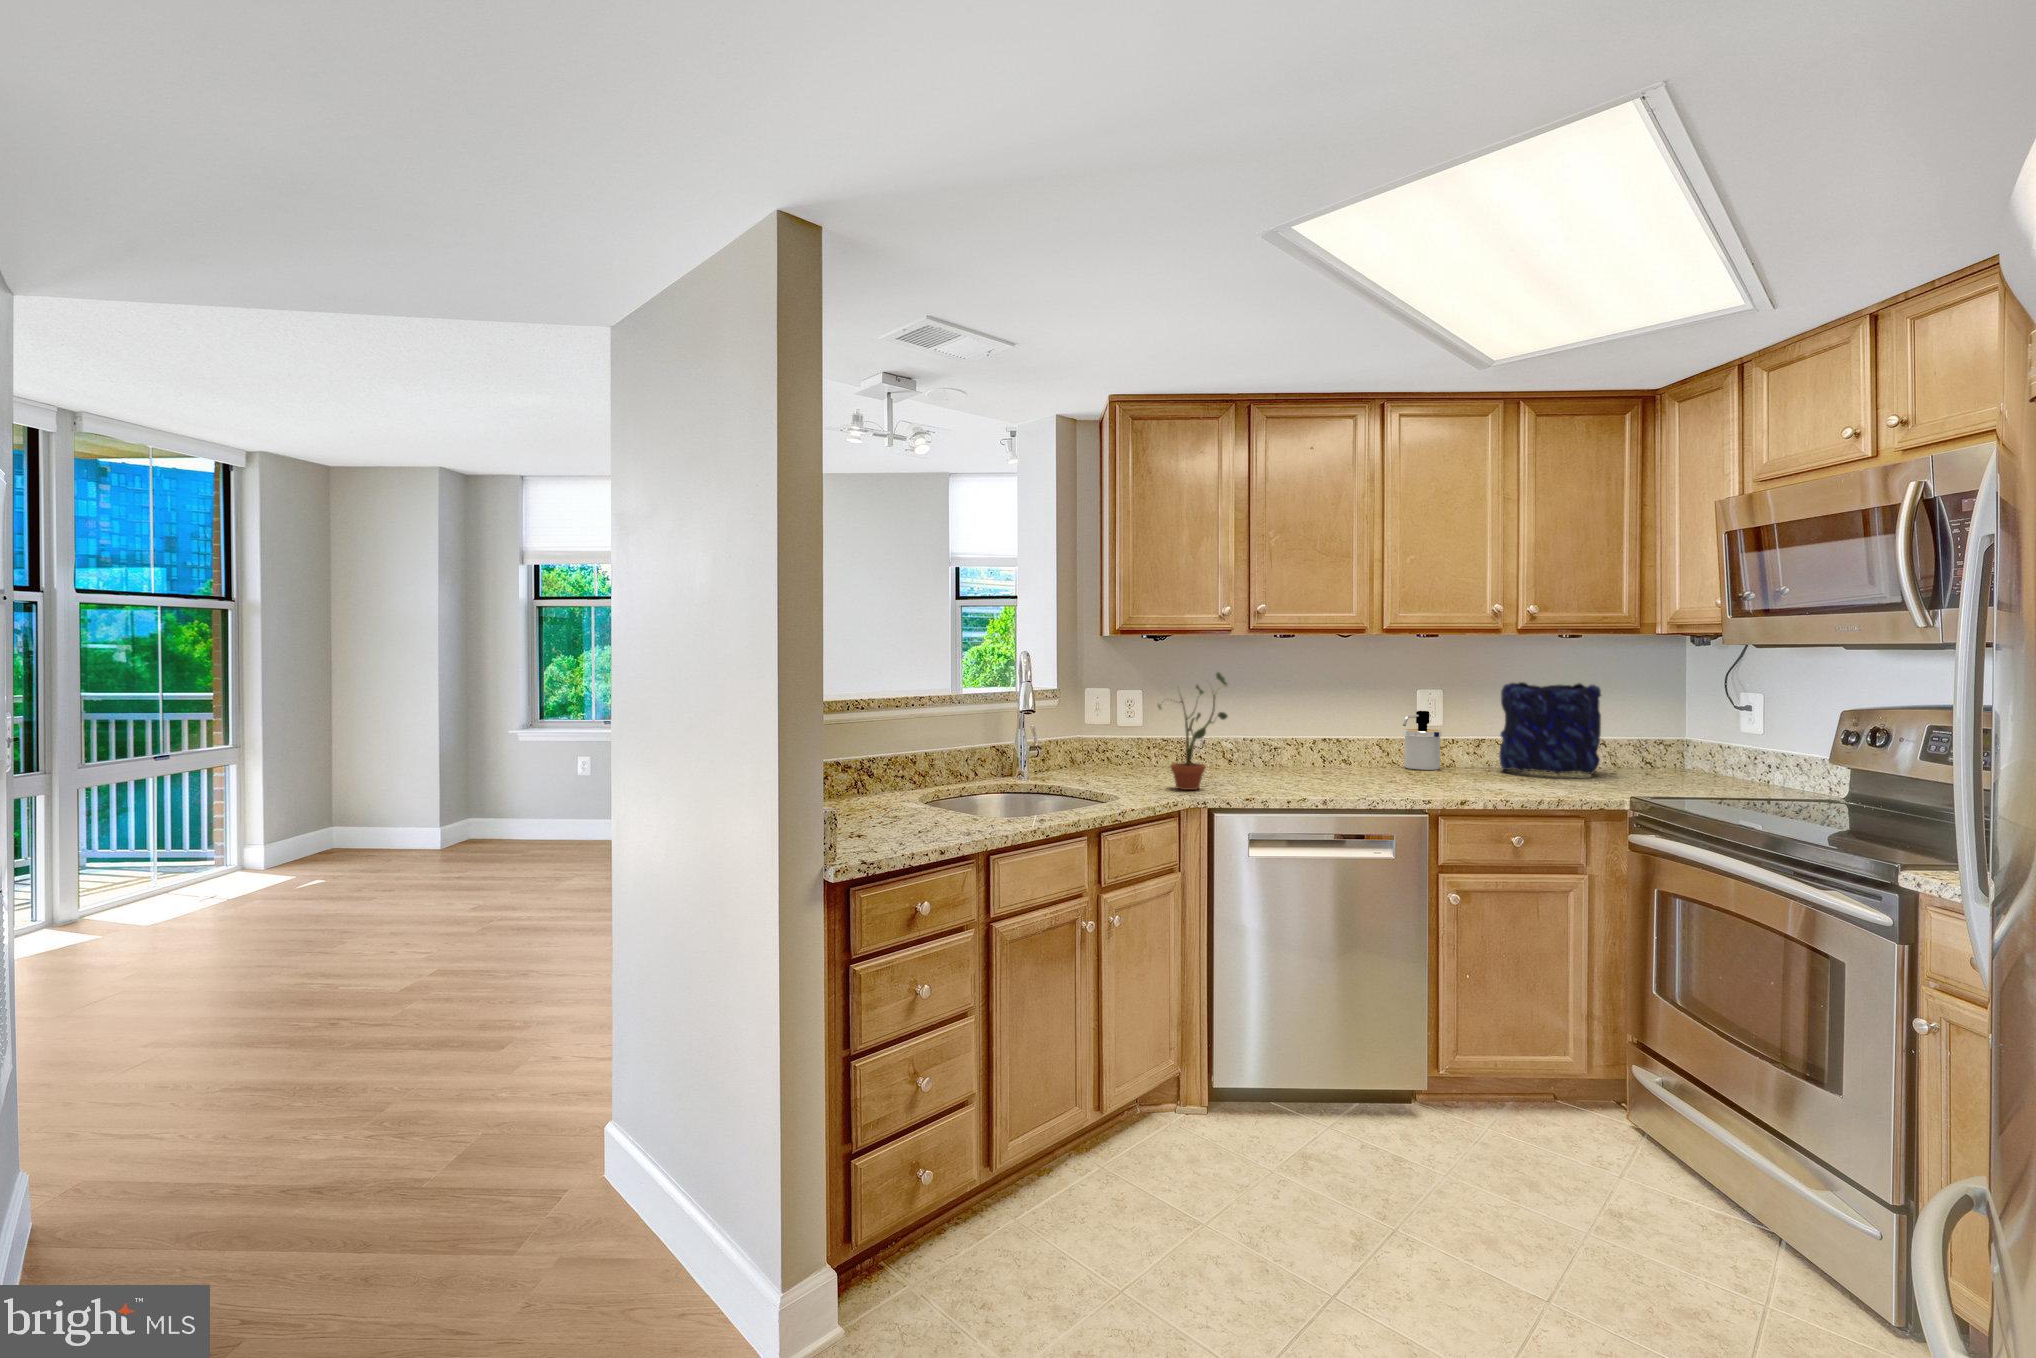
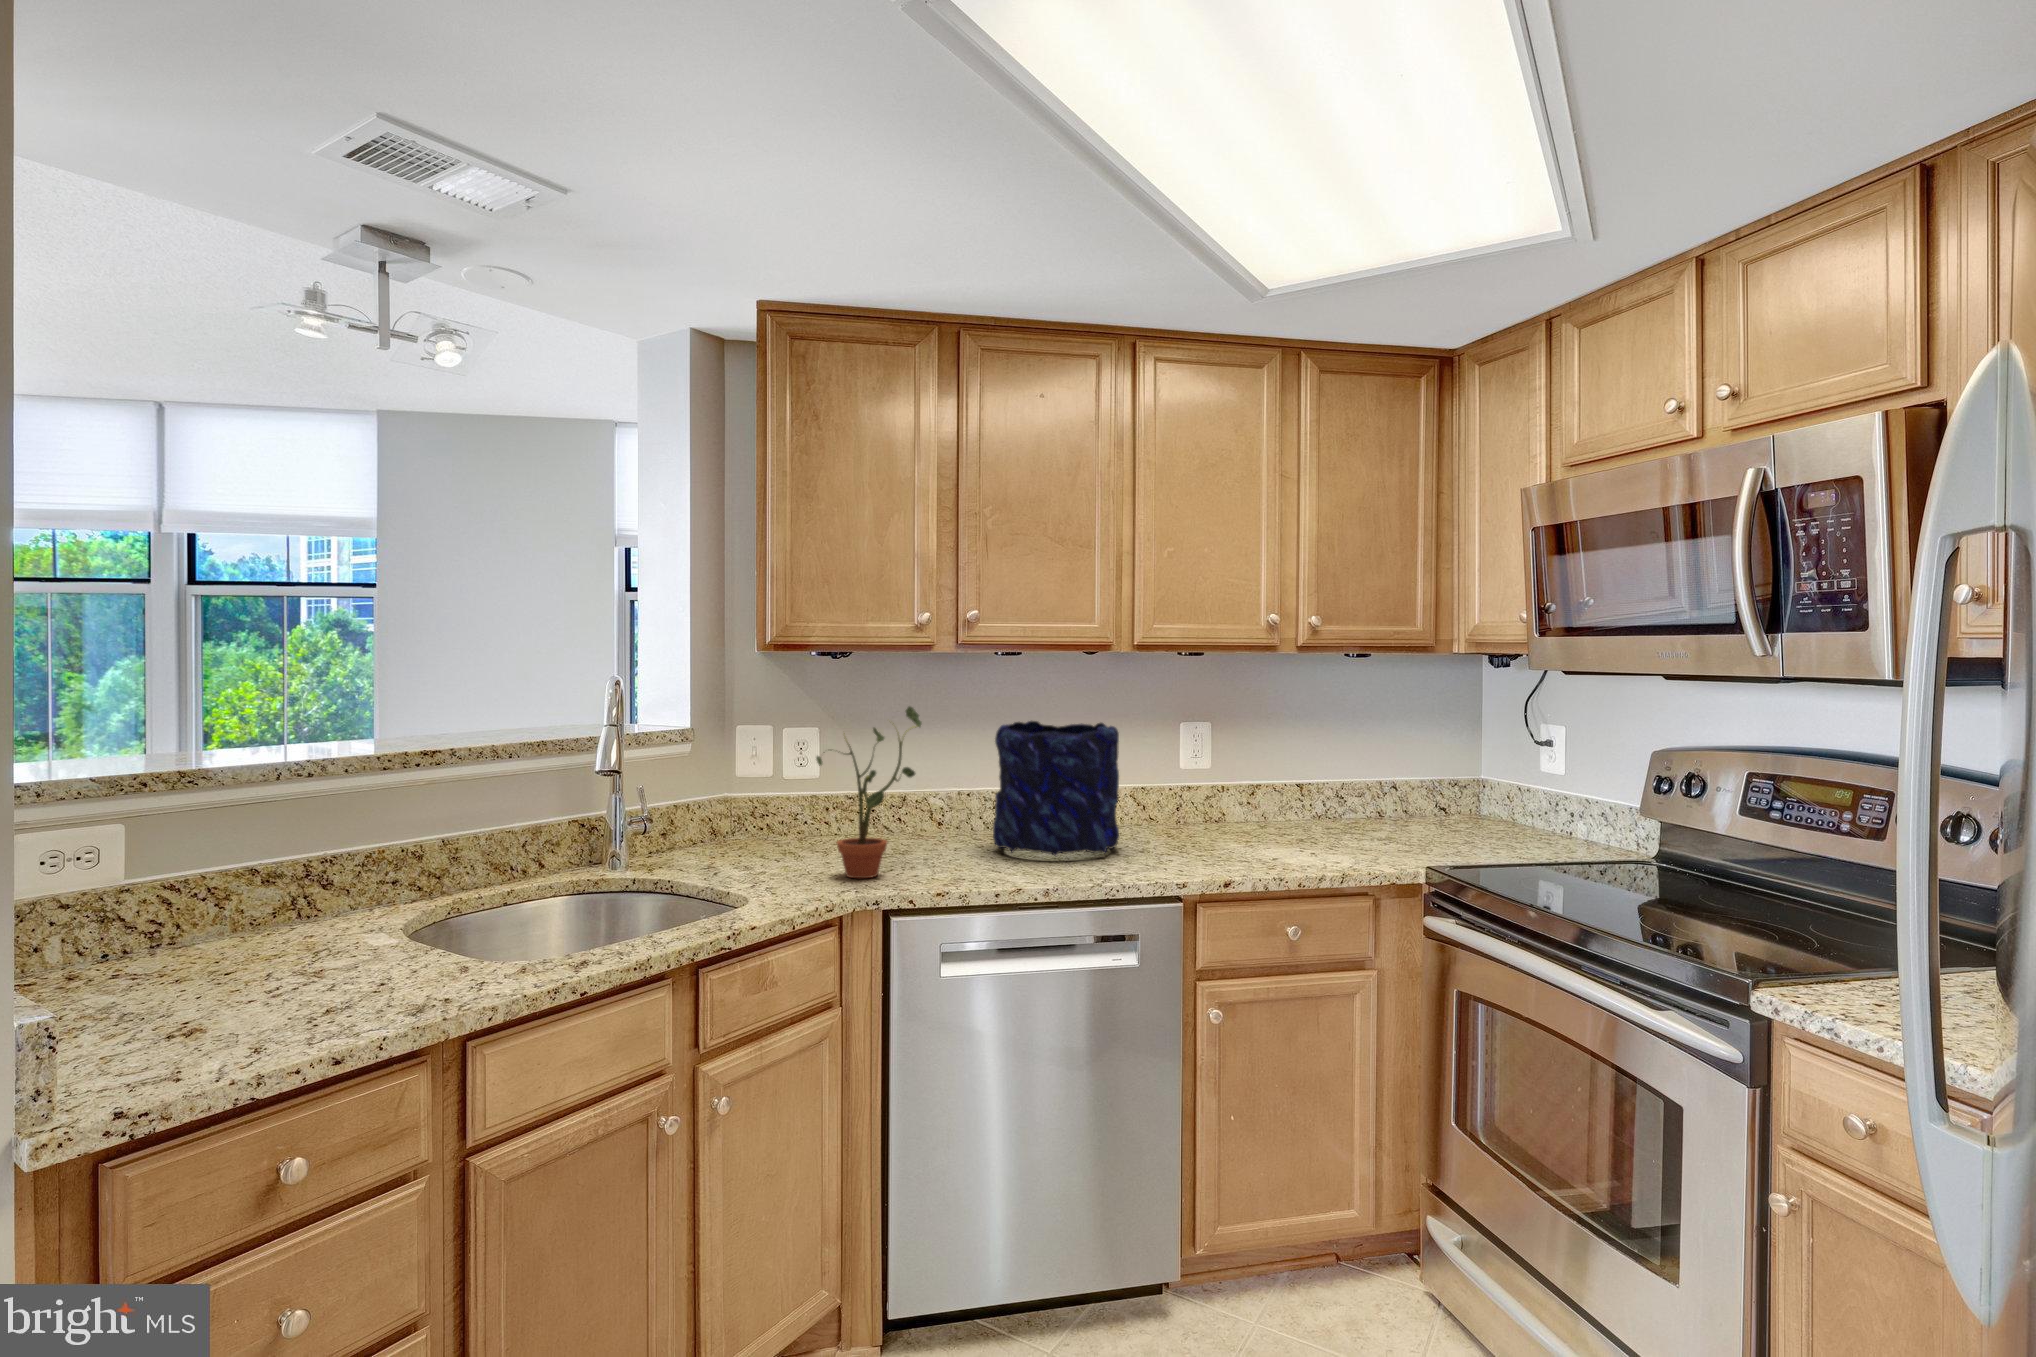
vase: present [1499,682,1601,774] -> present [993,721,1119,856]
soap dispenser: present [1403,711,1442,770] -> none [1157,750,1205,828]

